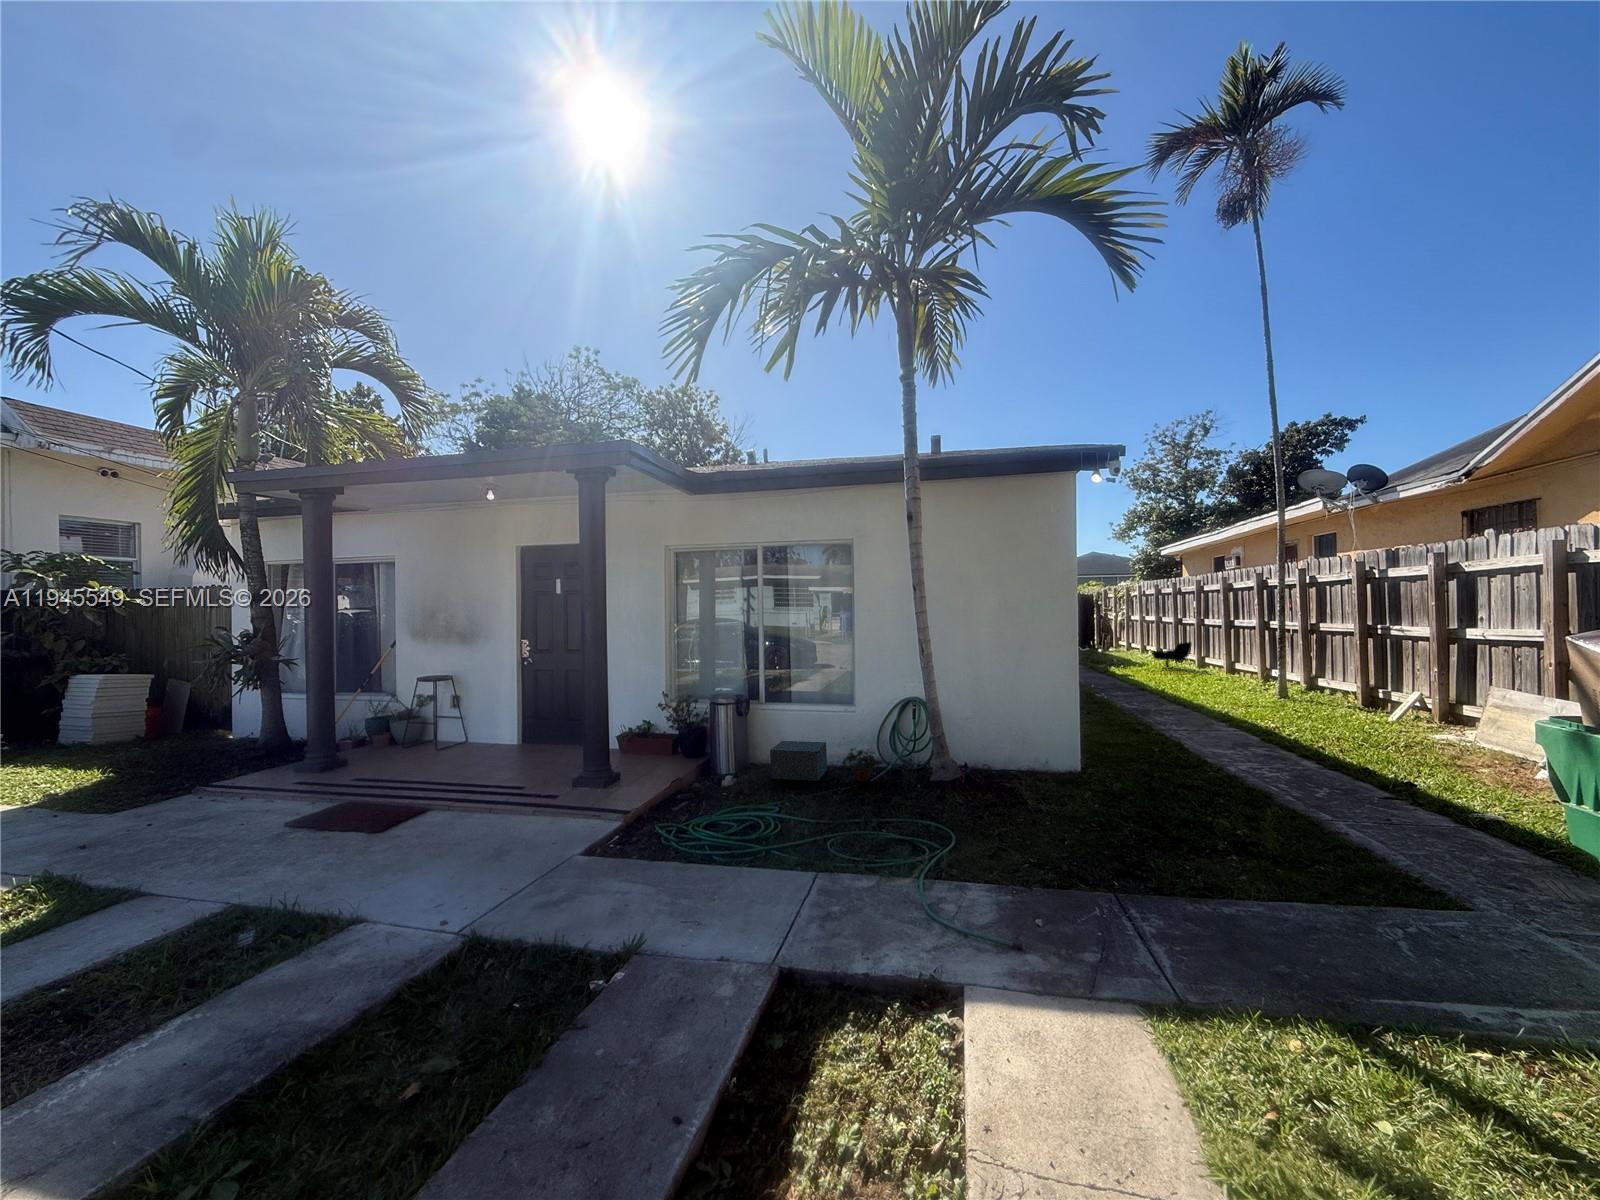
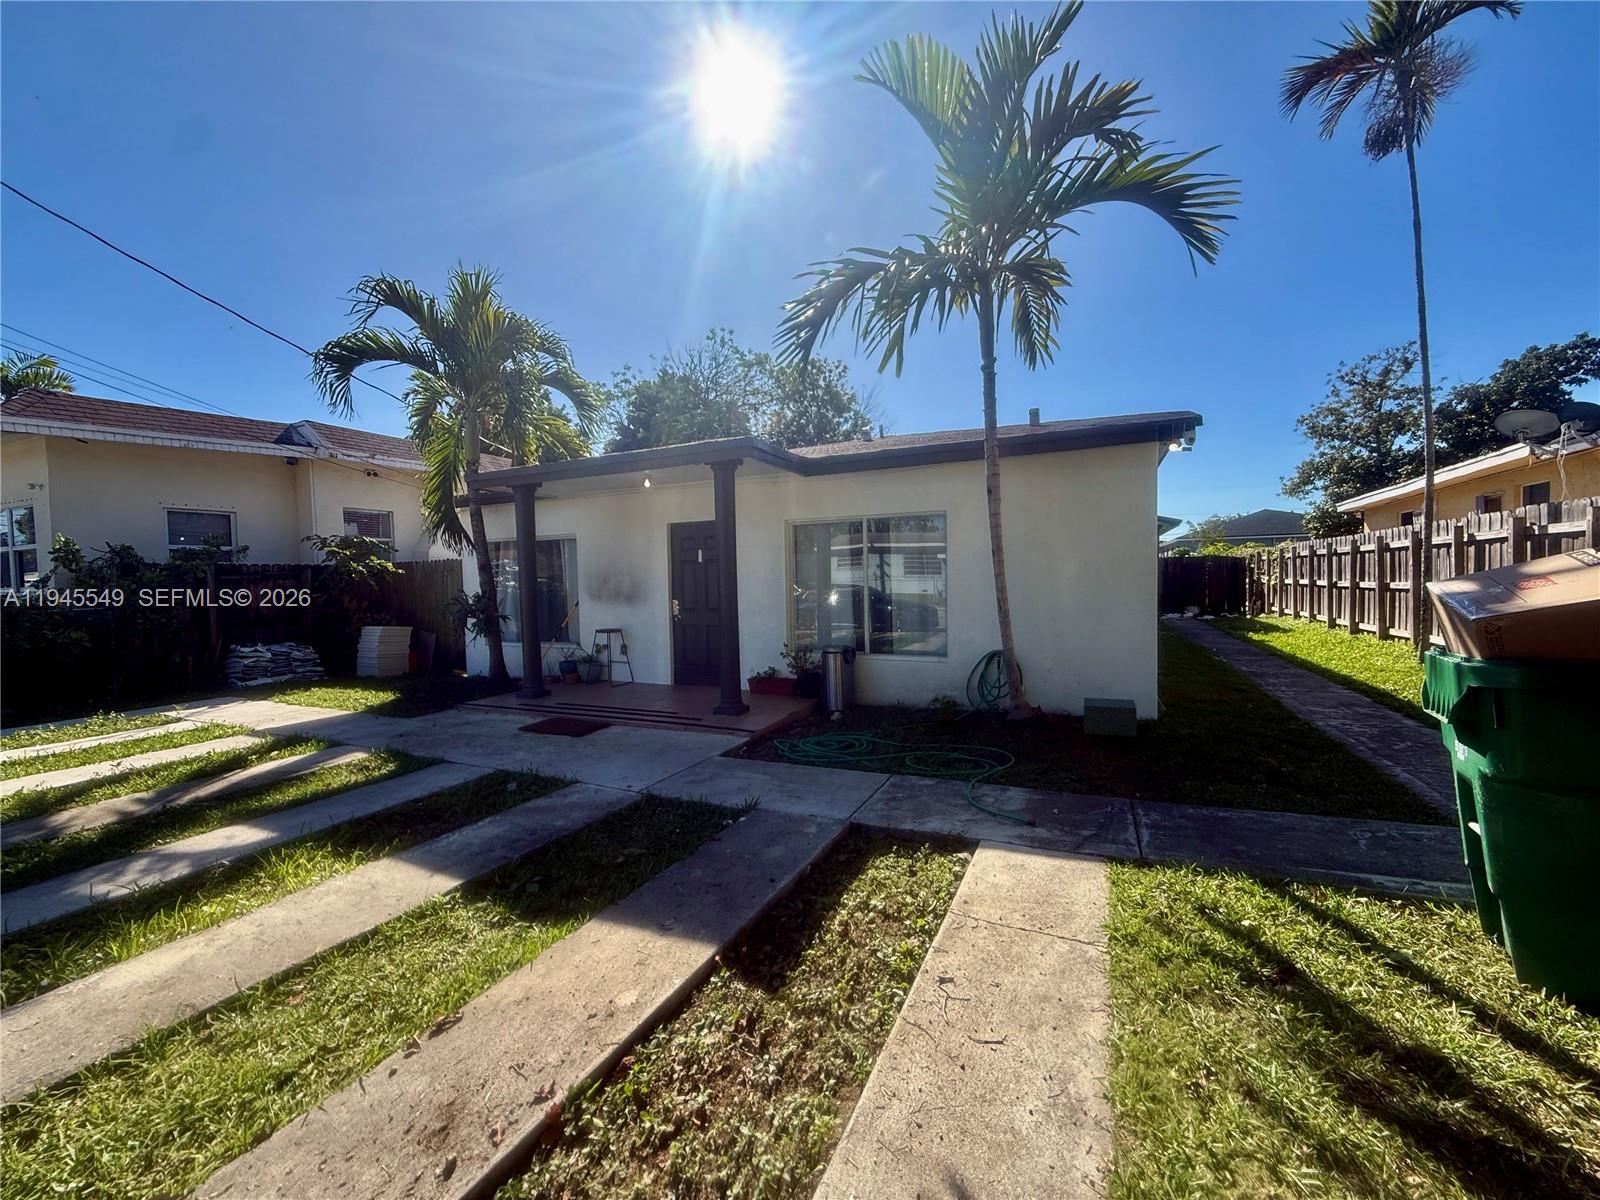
lounge chair: present [1152,642,1192,667] -> none [1297,606,1346,635]
storage box: present [770,741,827,781] -> present [1084,698,1137,736]

